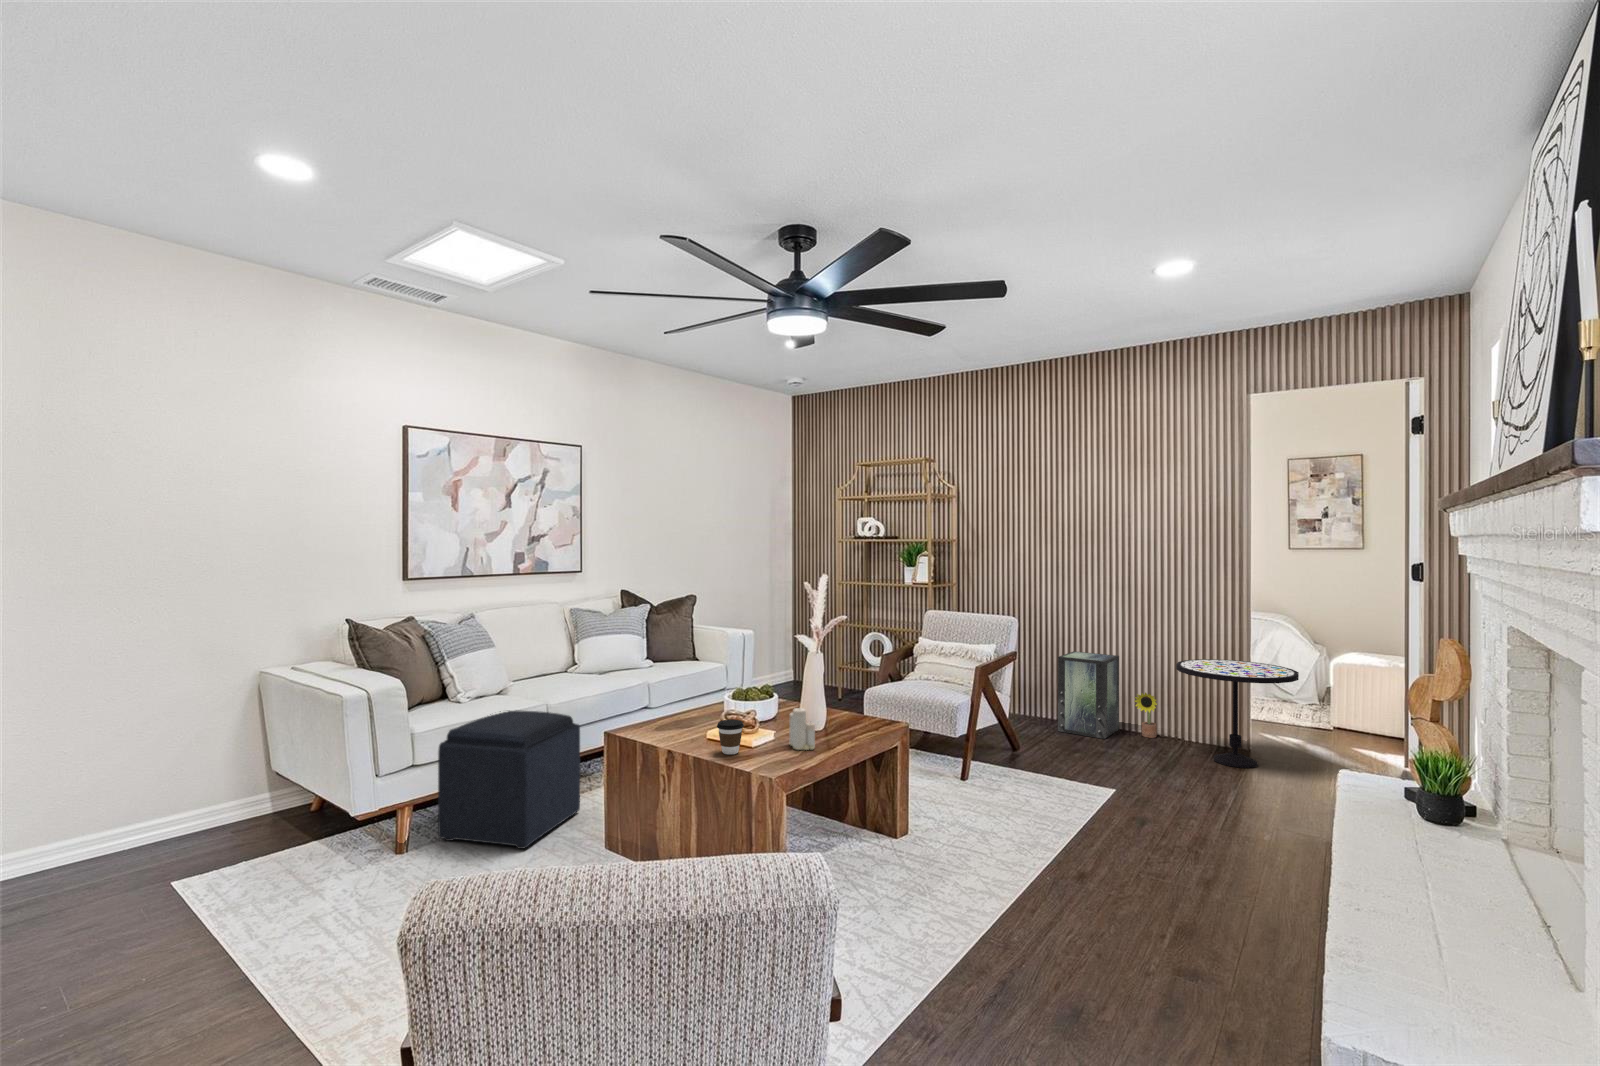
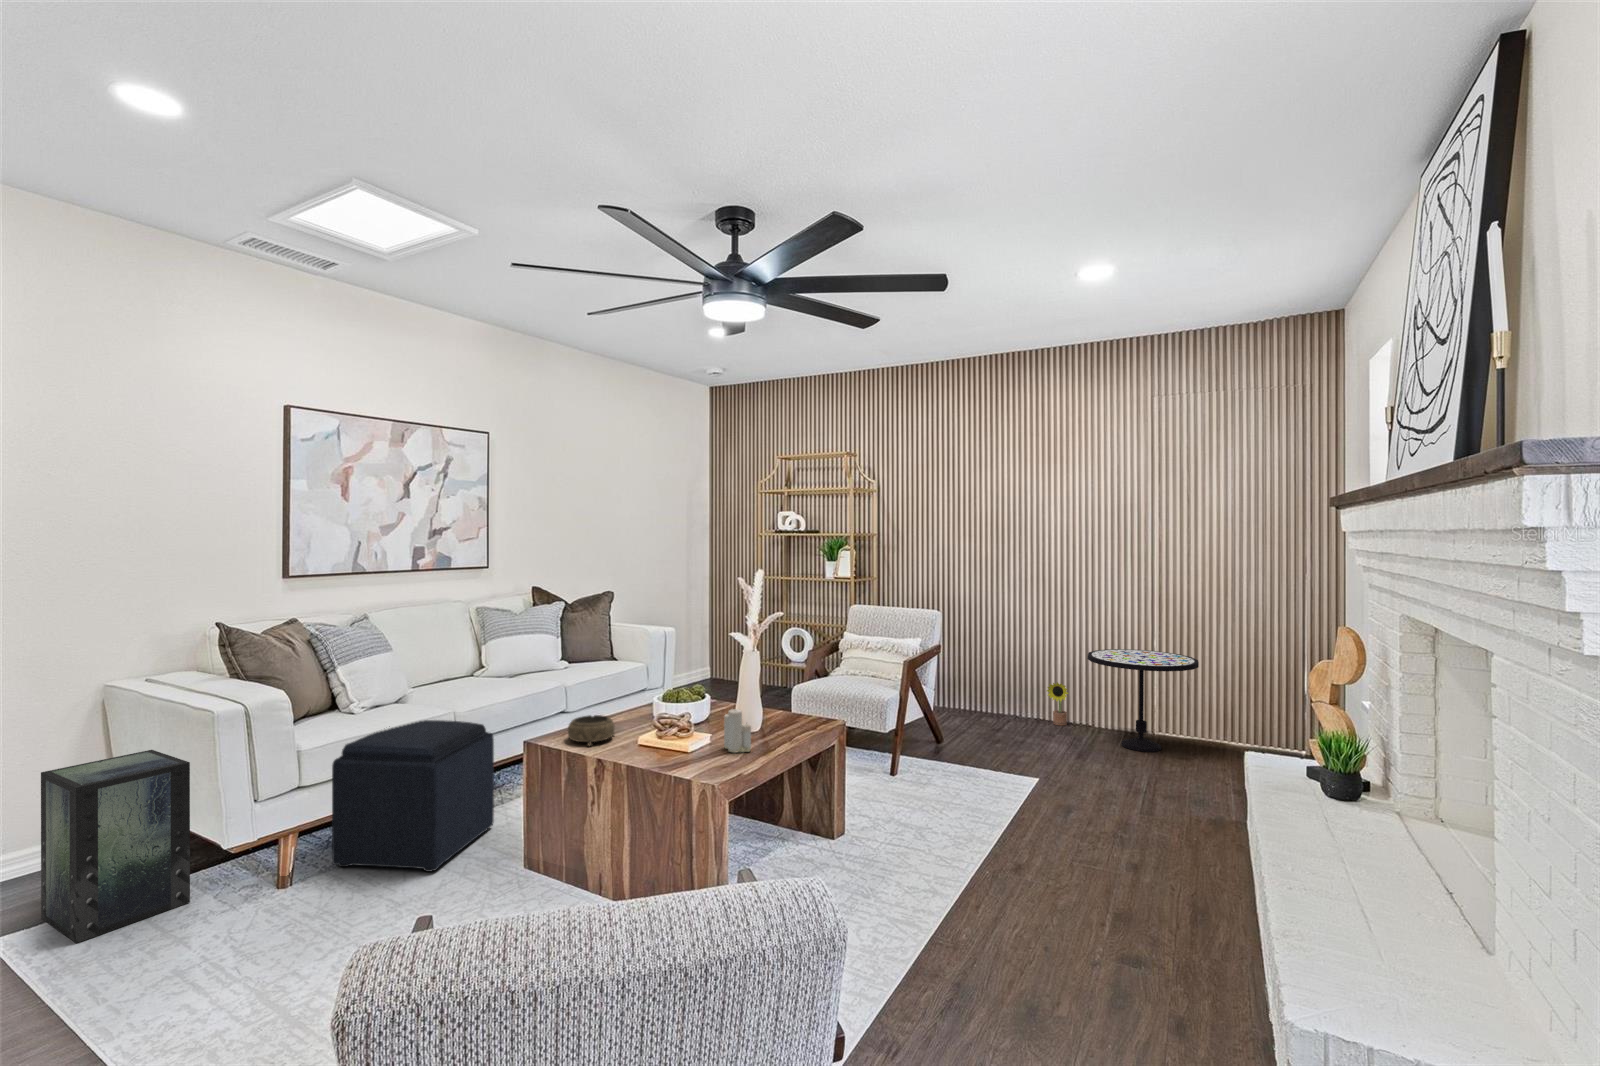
storage box: present [1058,651,1119,739] -> present [41,750,190,943]
decorative bowl: none [645,710,689,739] -> present [568,715,615,746]
coffee cup: present [717,720,744,754] -> none [649,724,678,761]

